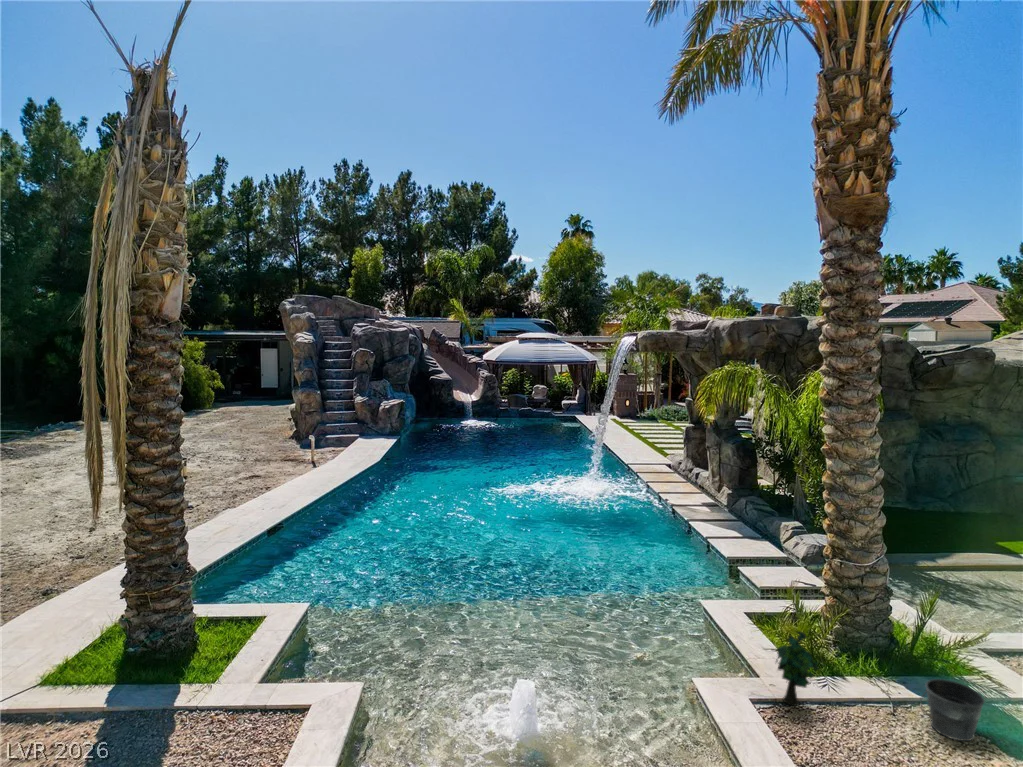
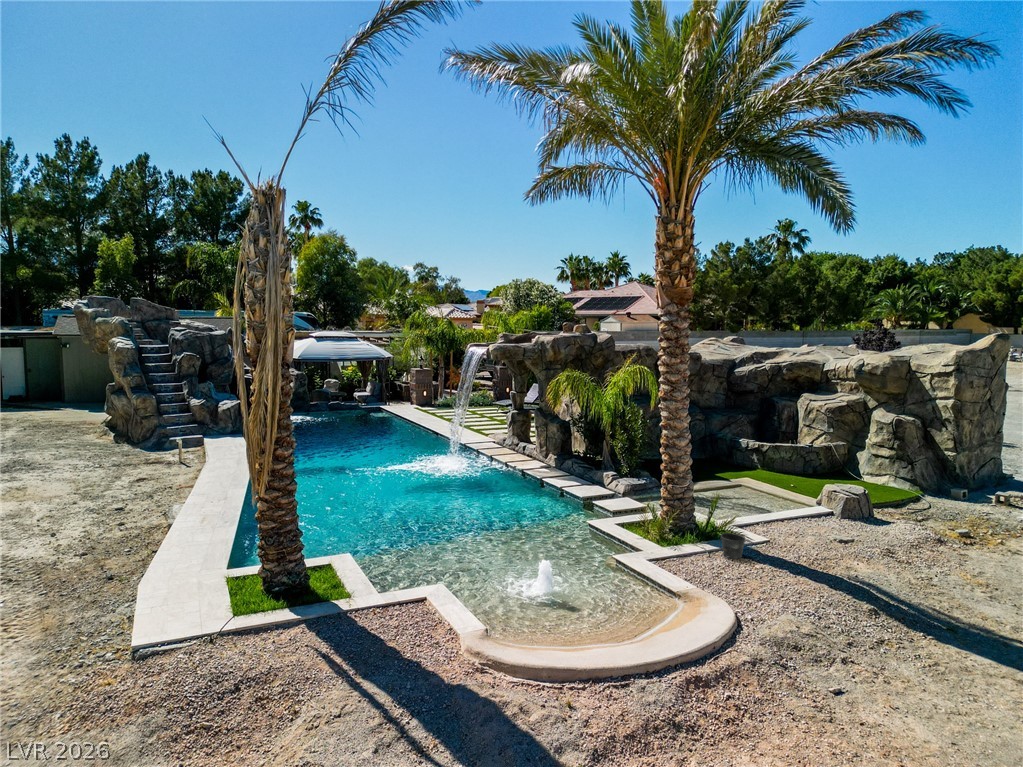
decorative plant: present [776,632,818,706] -> none [654,520,678,559]

